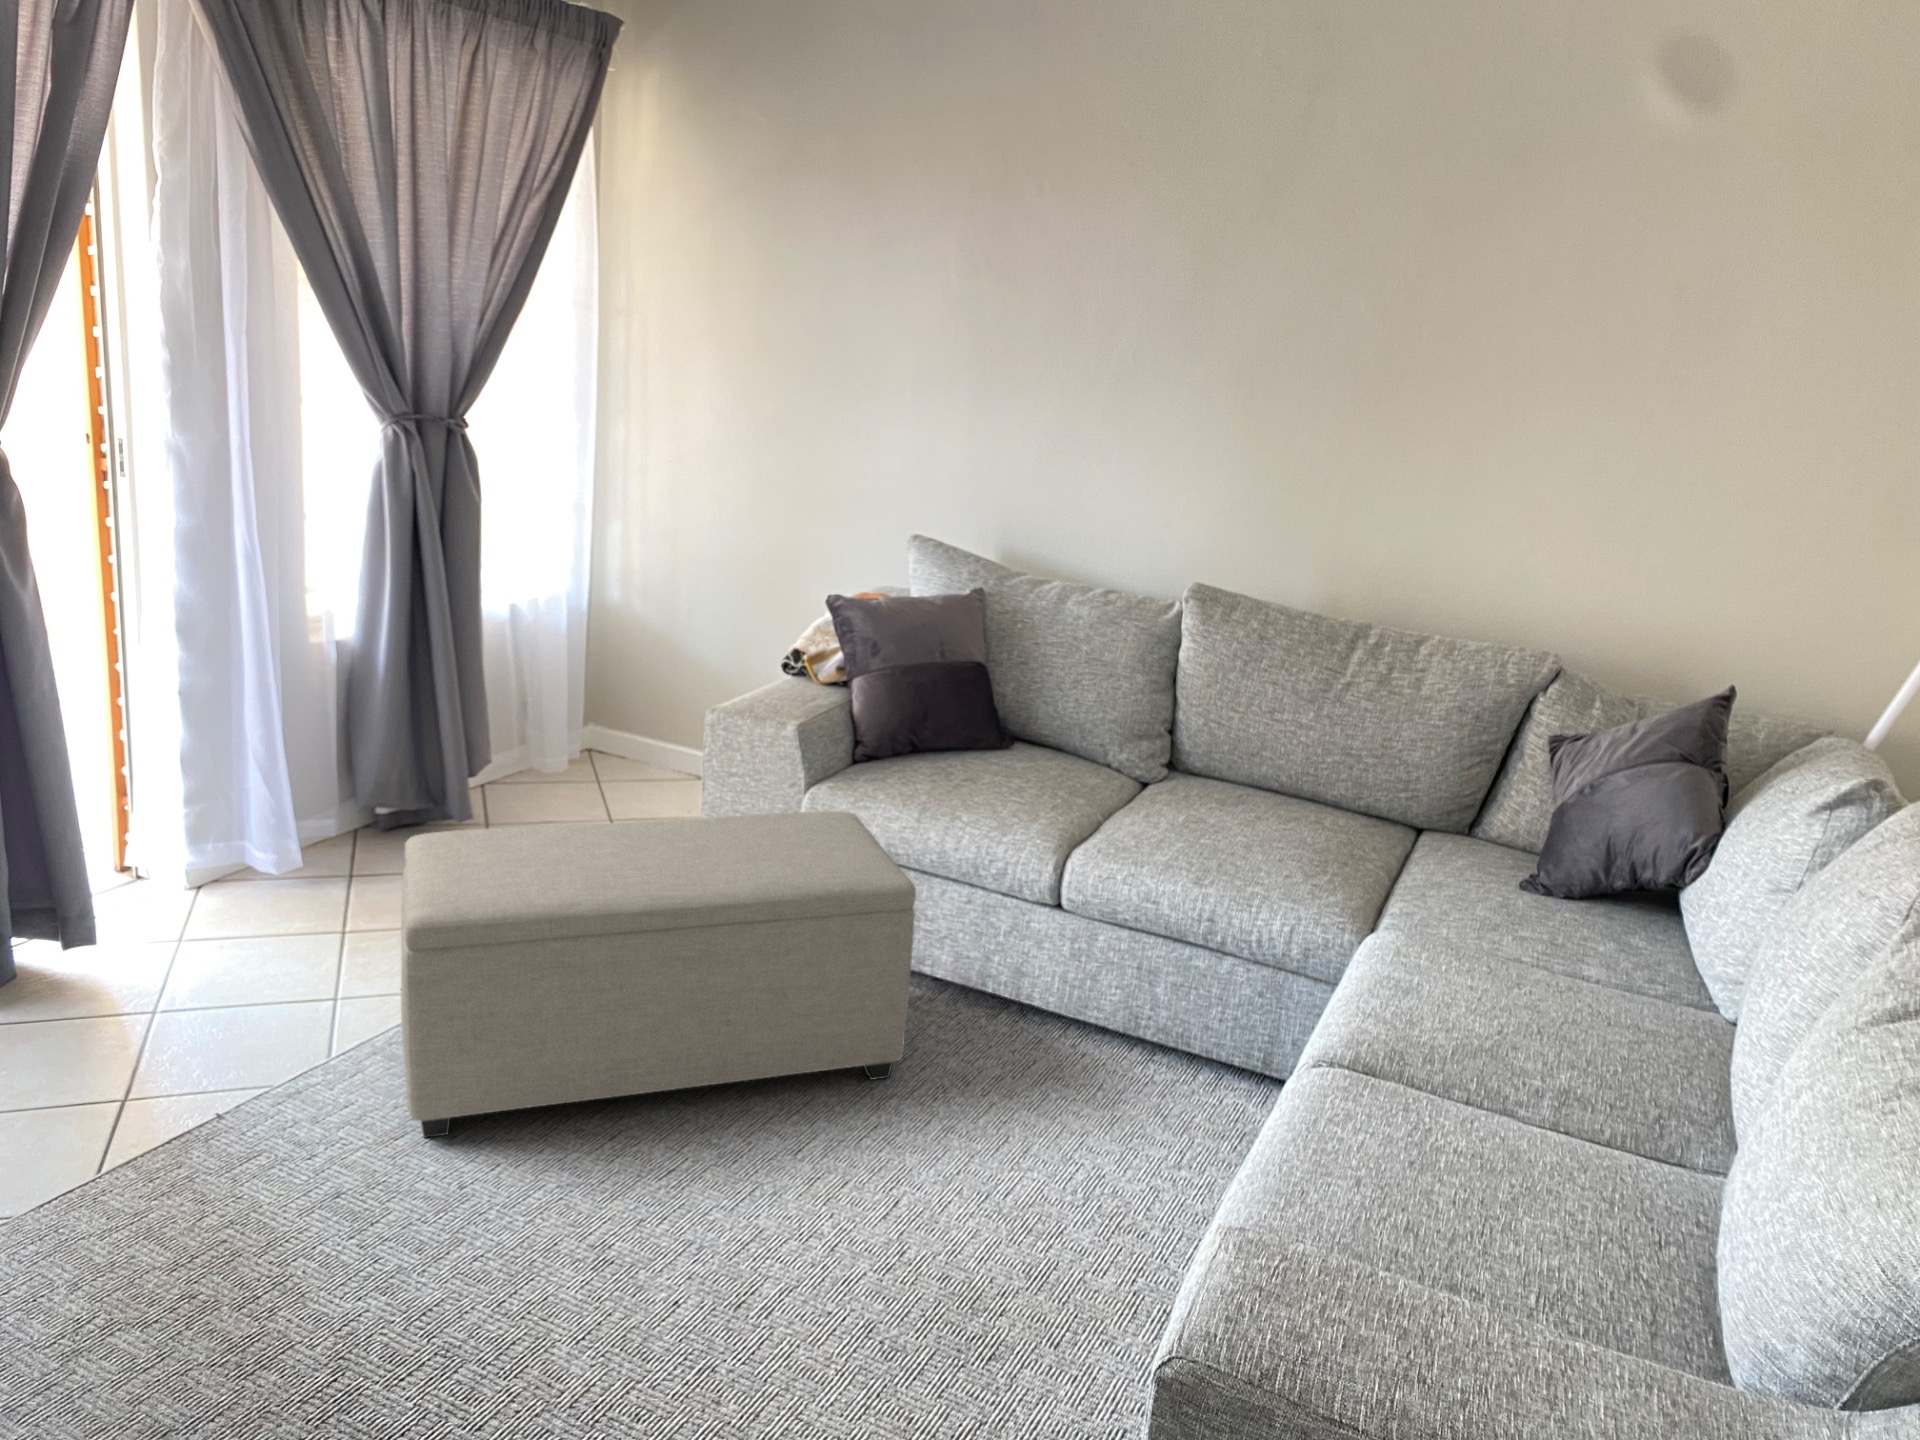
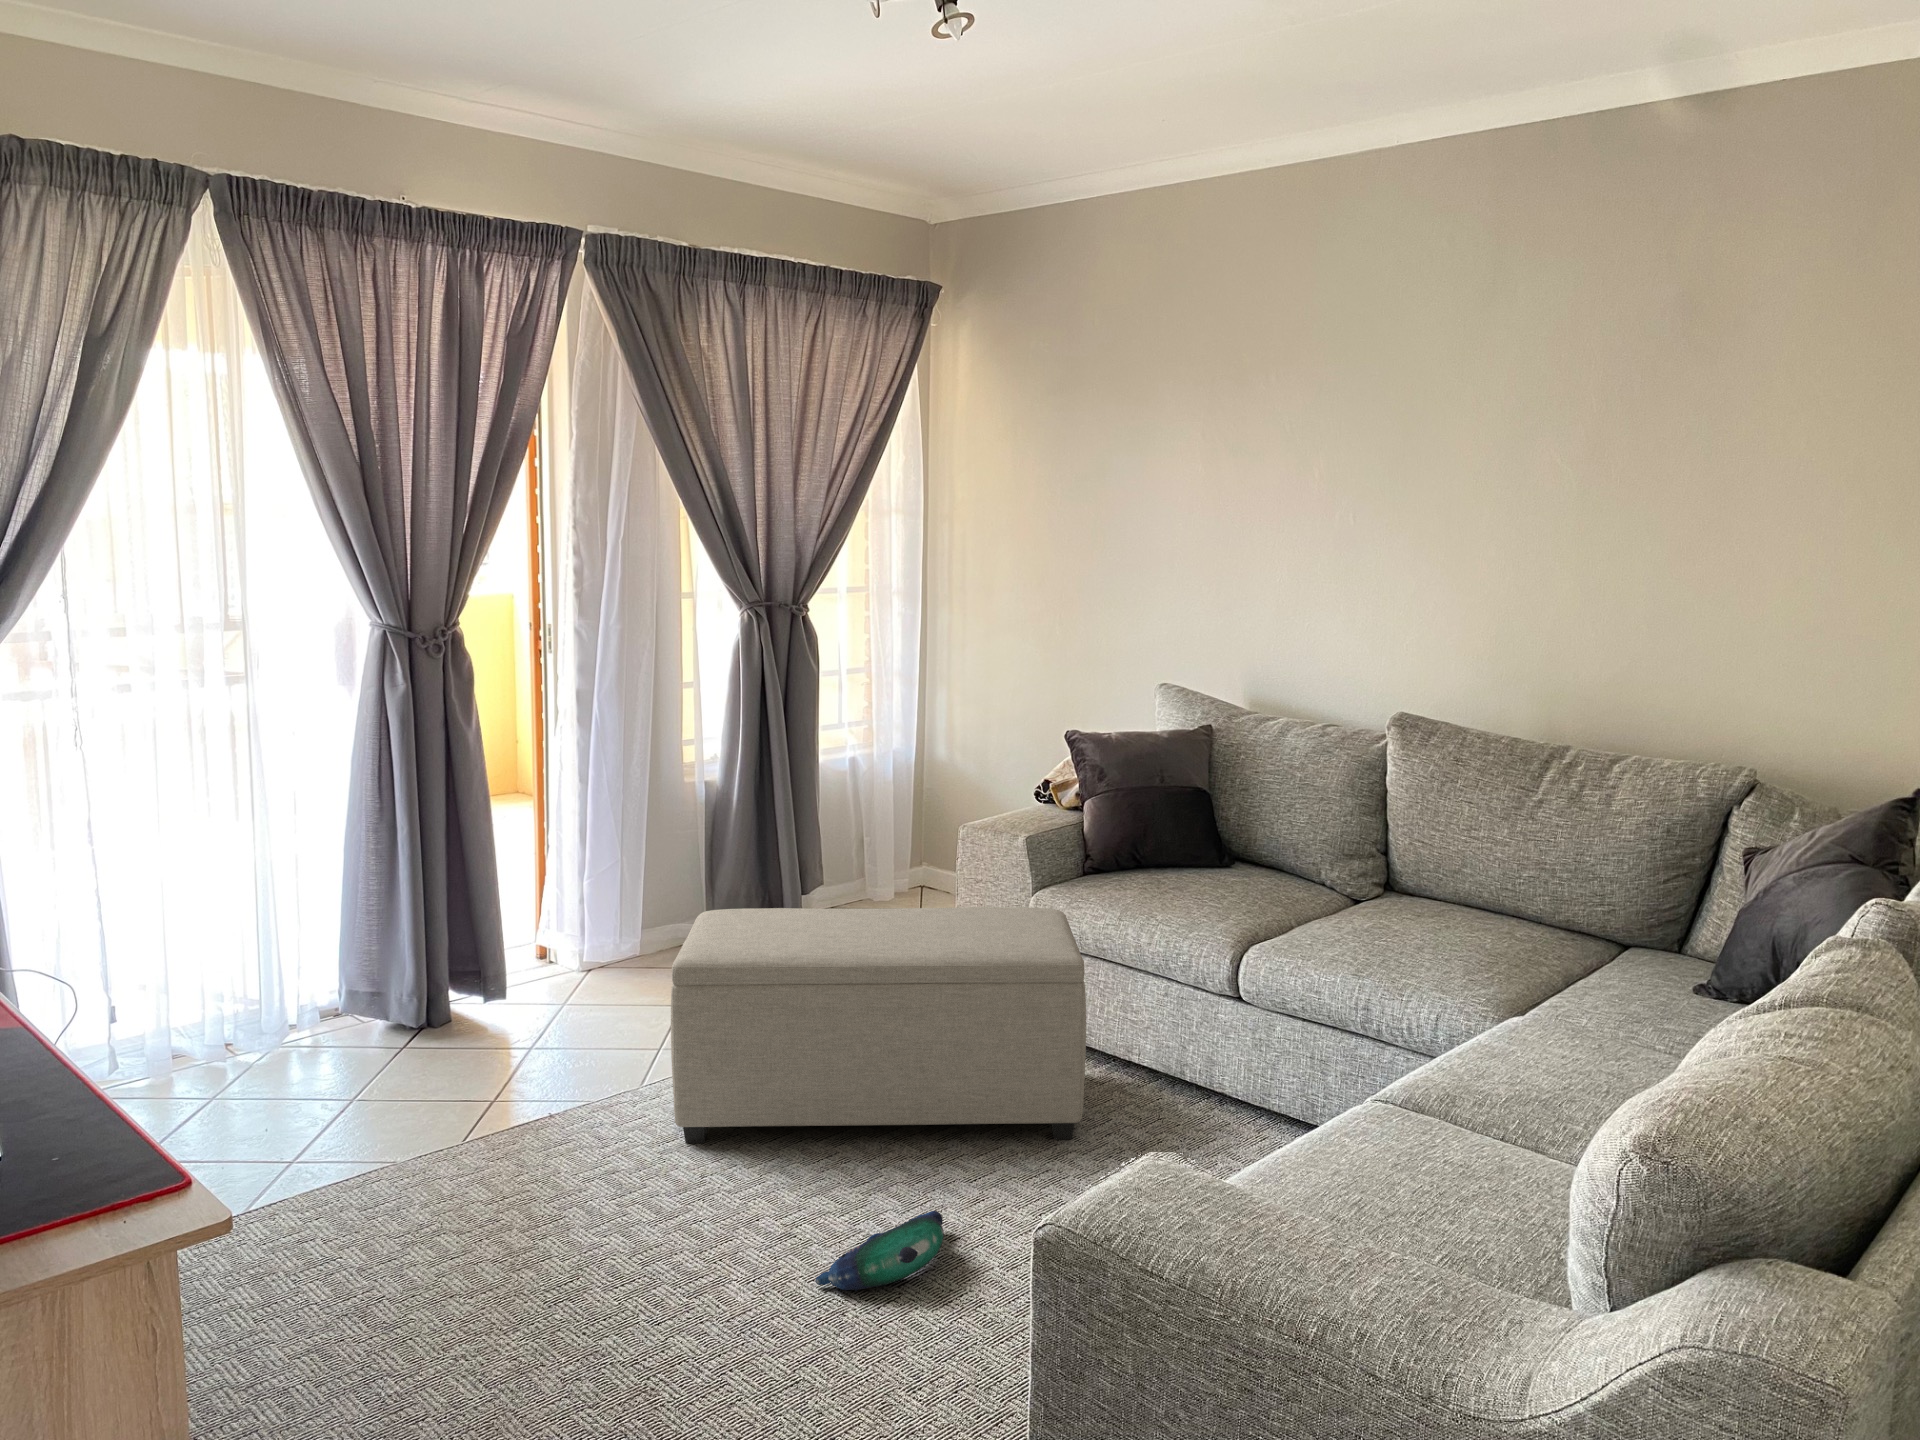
plush toy: none [671,1206,814,1335] -> present [815,1211,944,1291]

